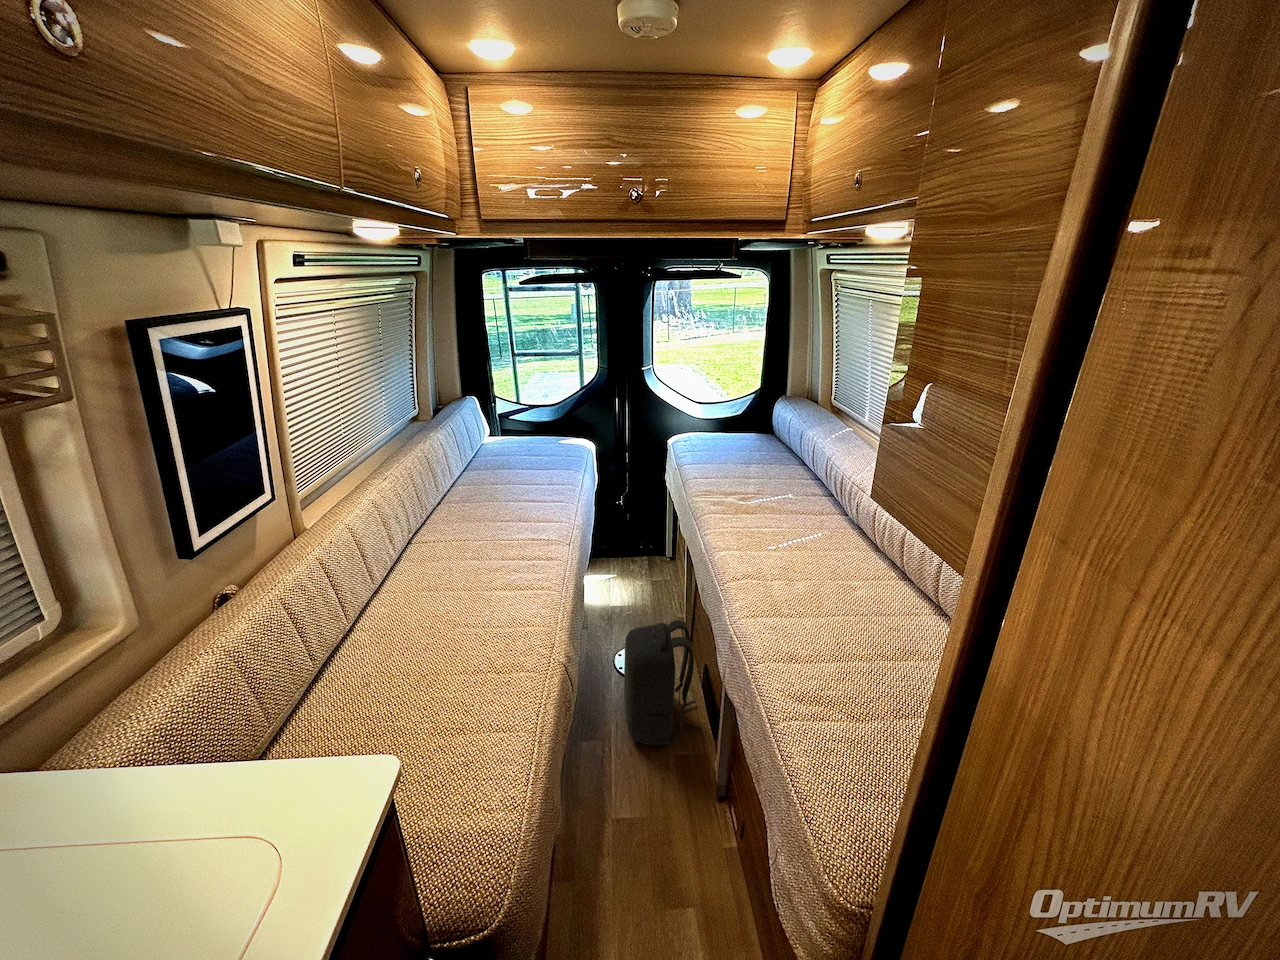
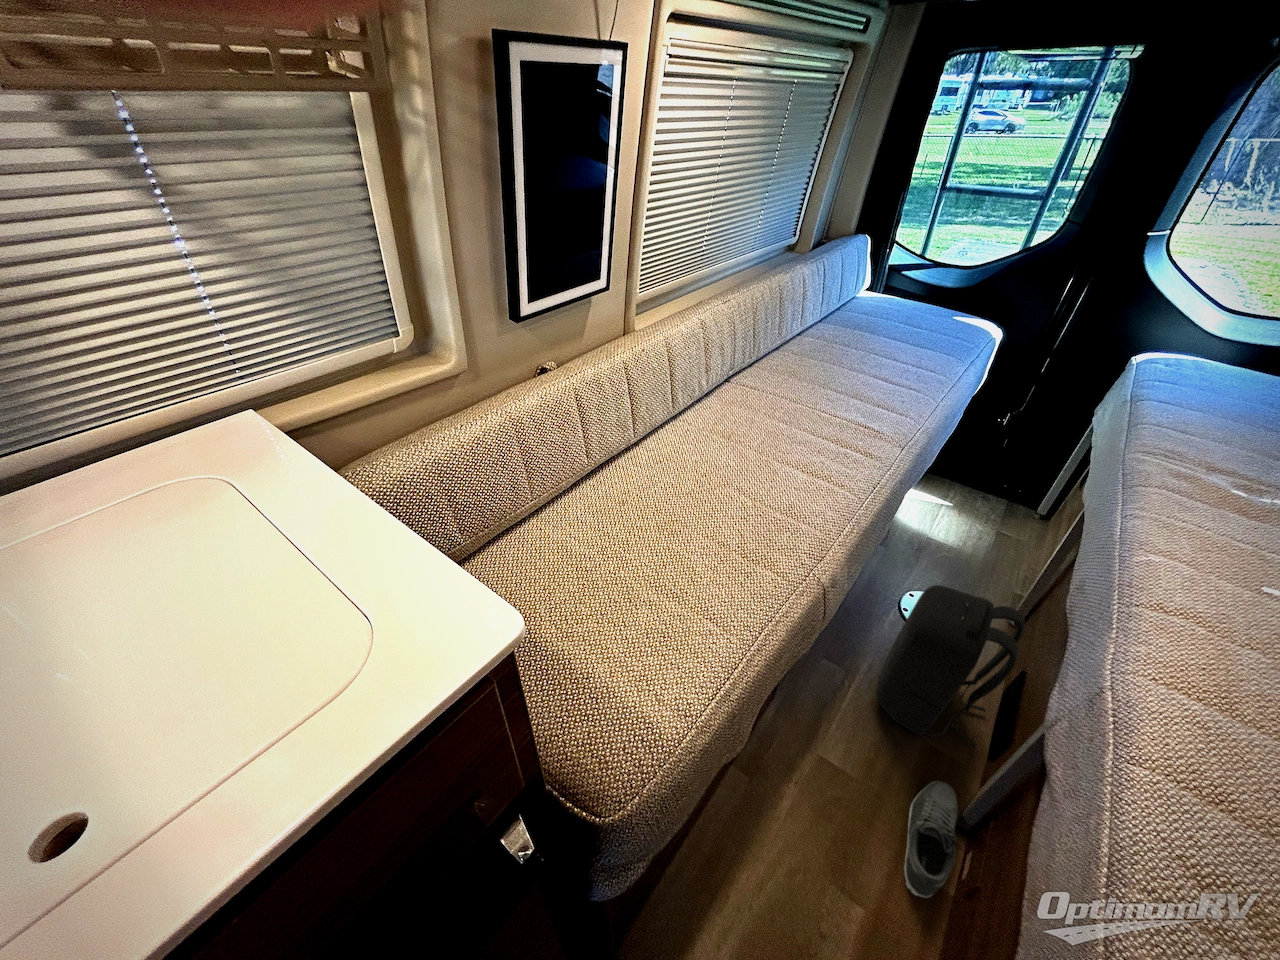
shoe: none [685,763,724,851] -> present [904,781,958,898]

